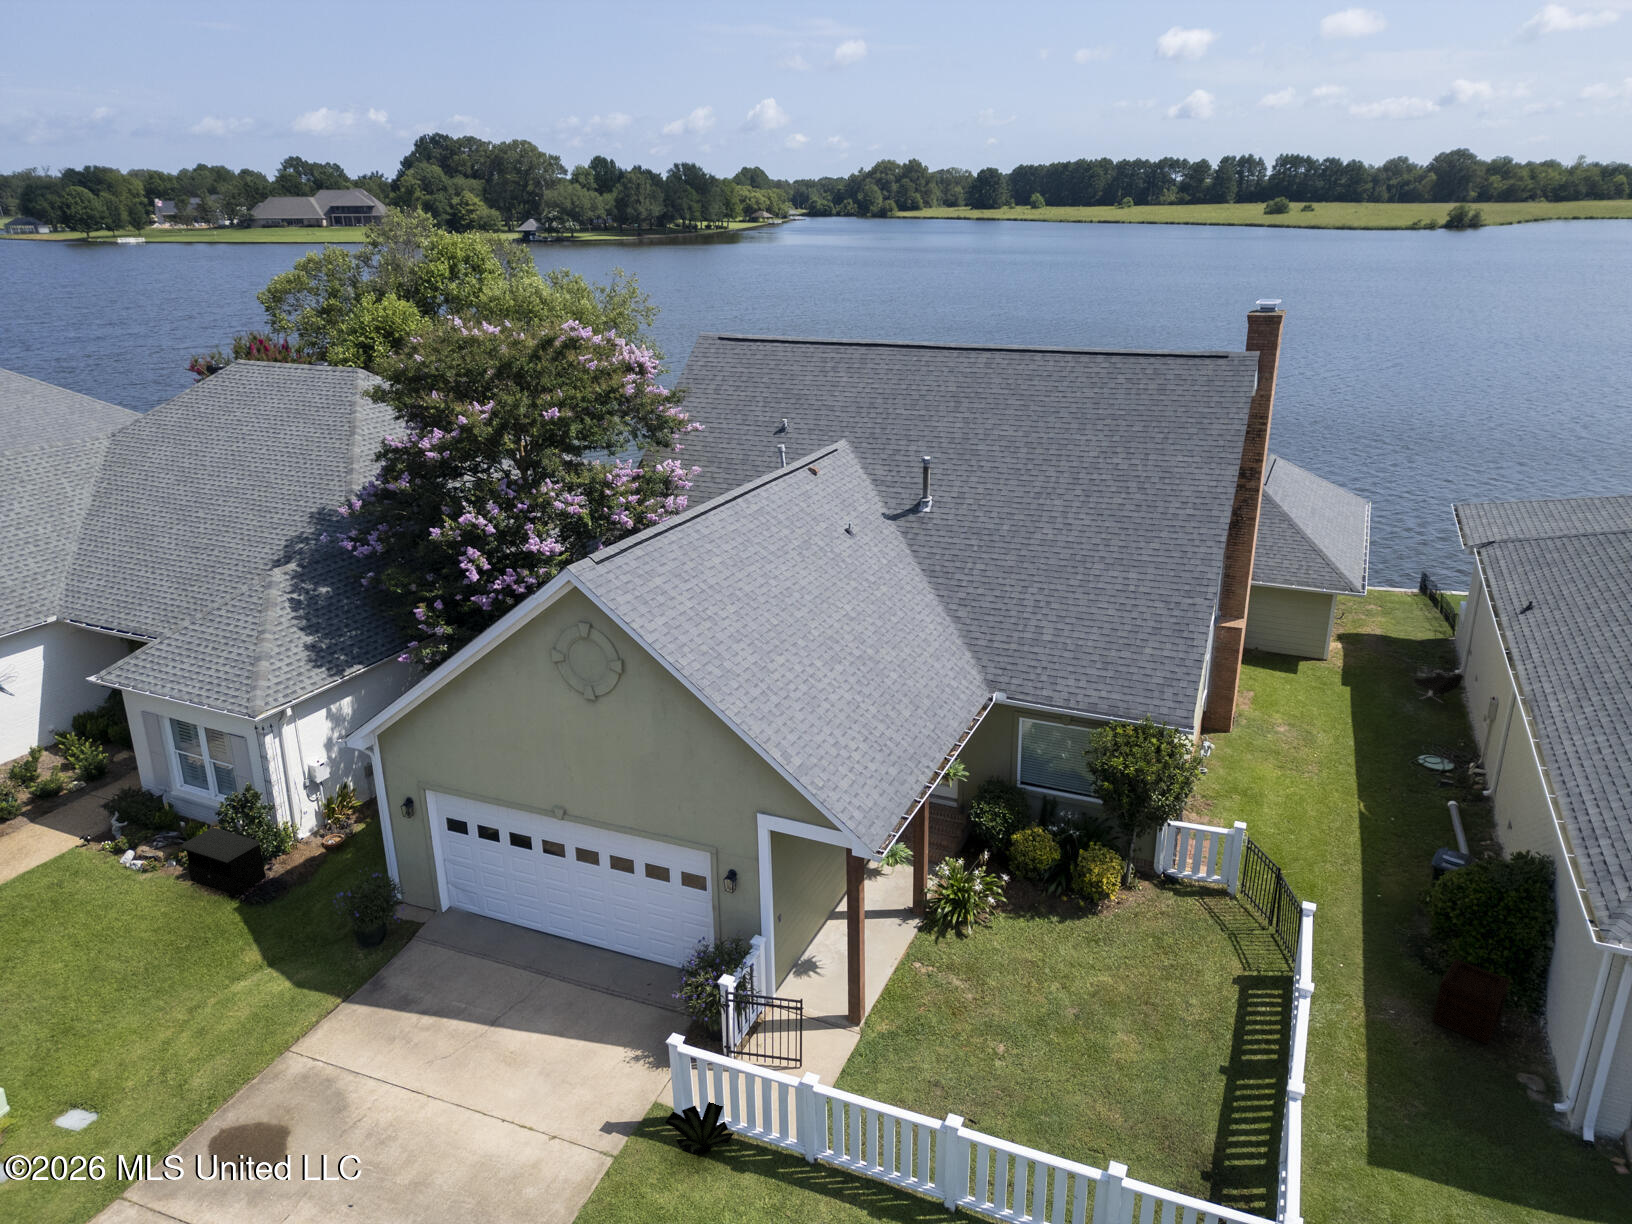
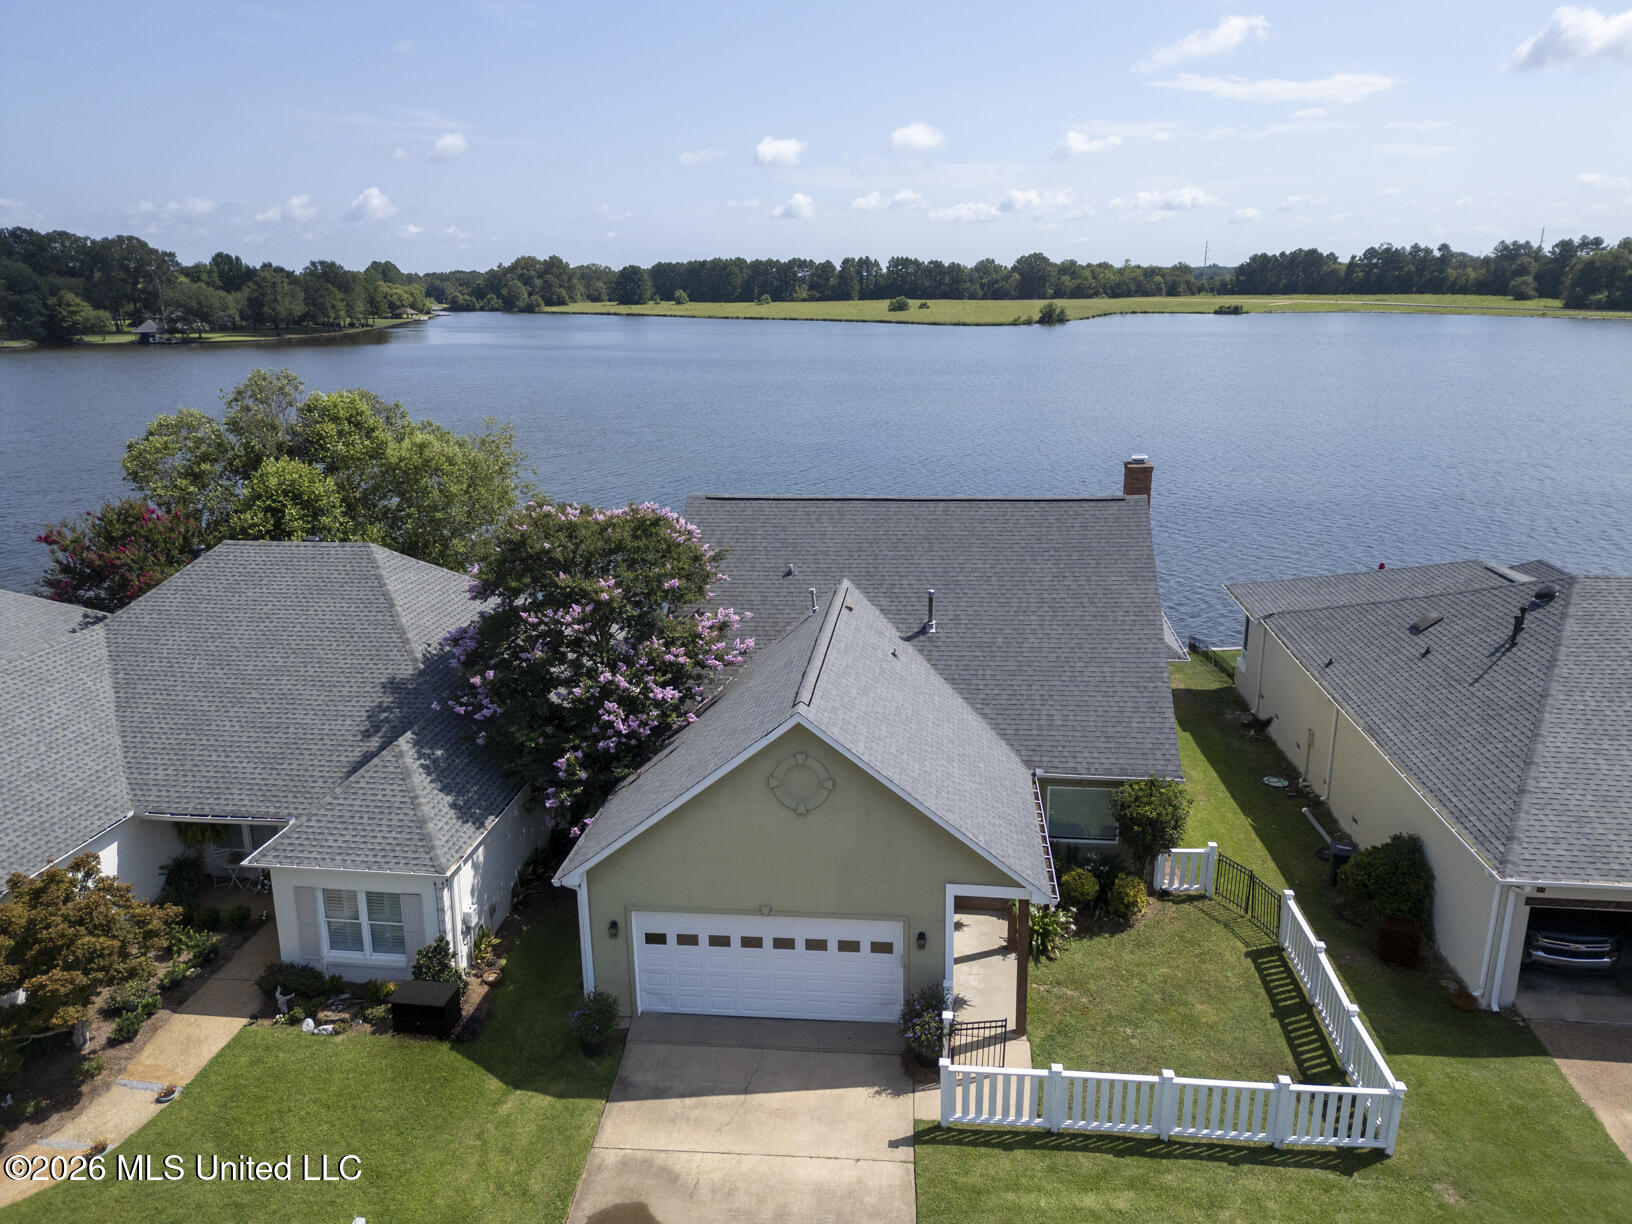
basket: none [1513,1092,1556,1126] -> present [1451,990,1479,1010]
potted plant: present [665,1102,734,1155] -> none [948,1104,1001,1147]

